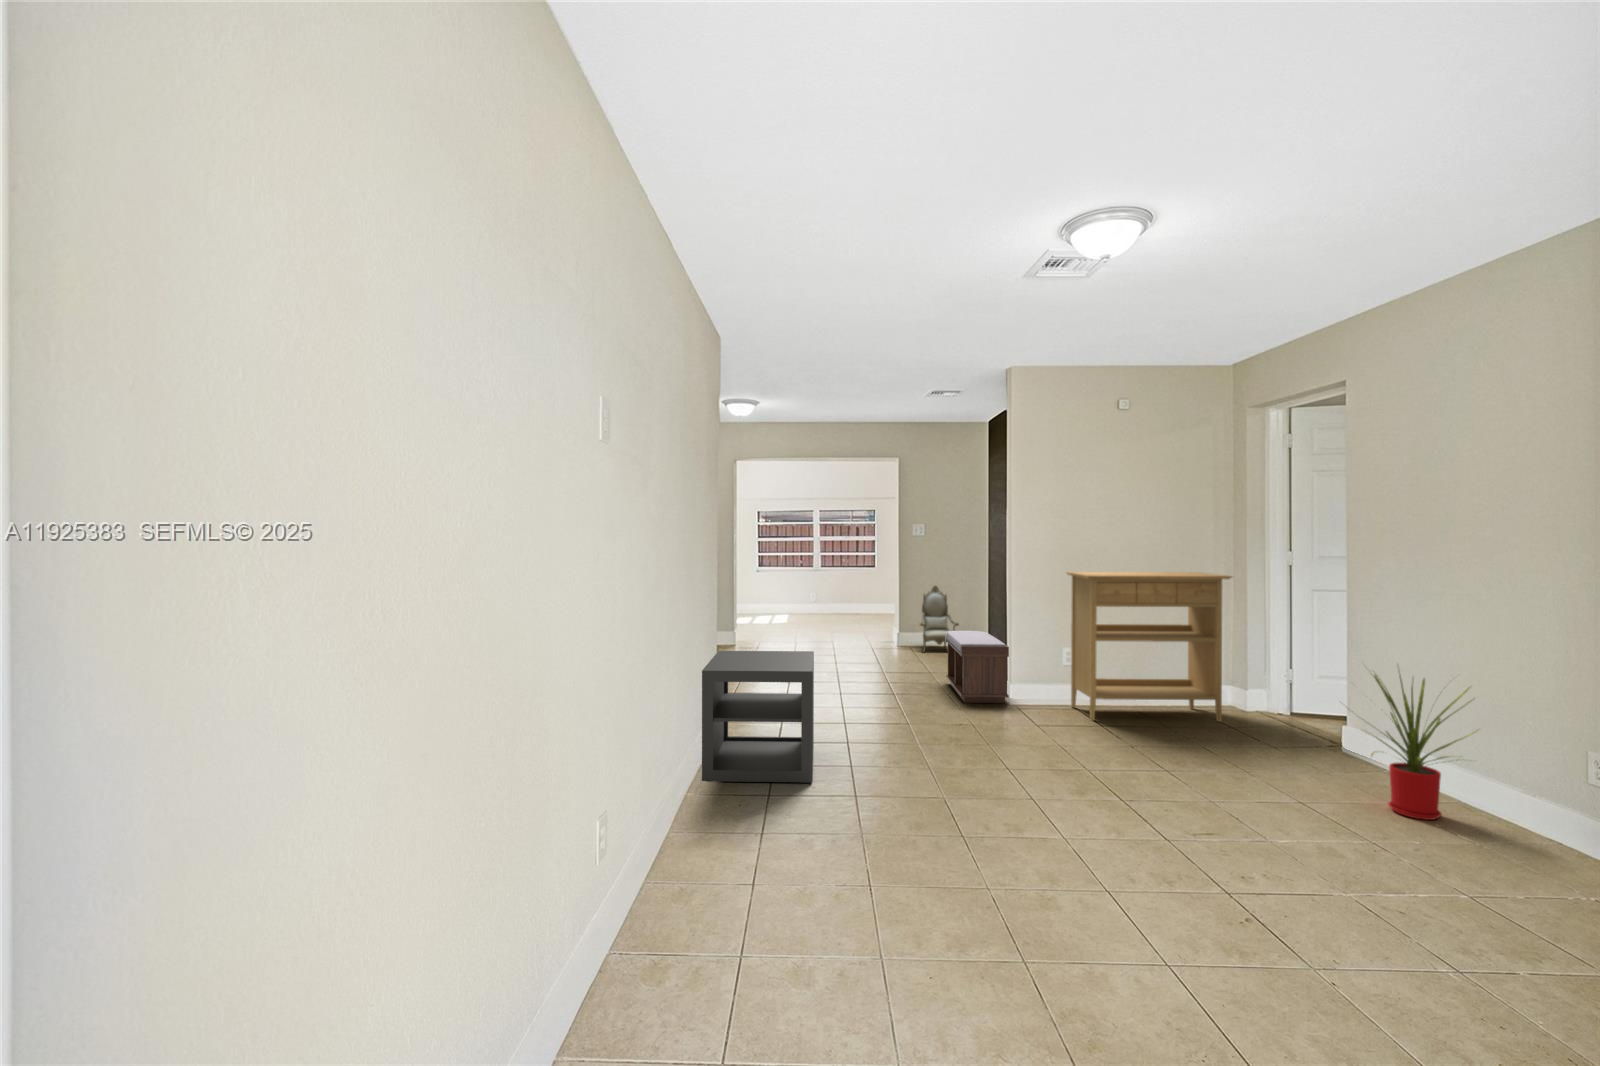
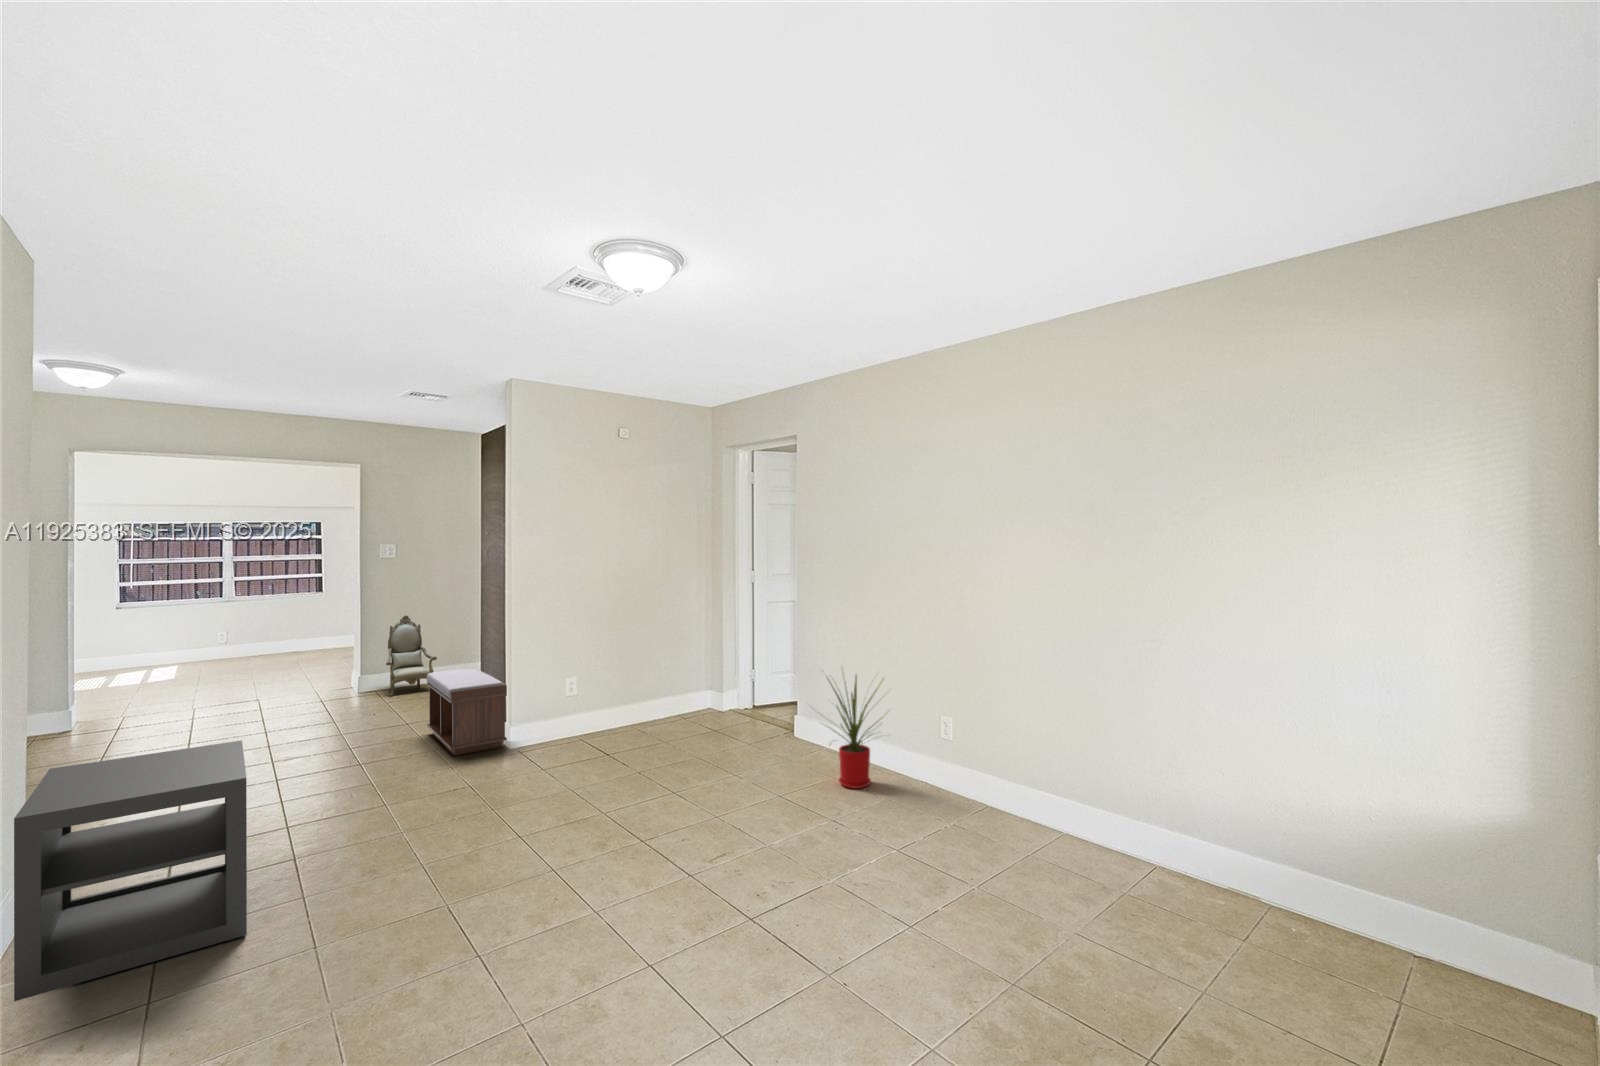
console table: present [1066,572,1232,722] -> none [567,592,715,750]

